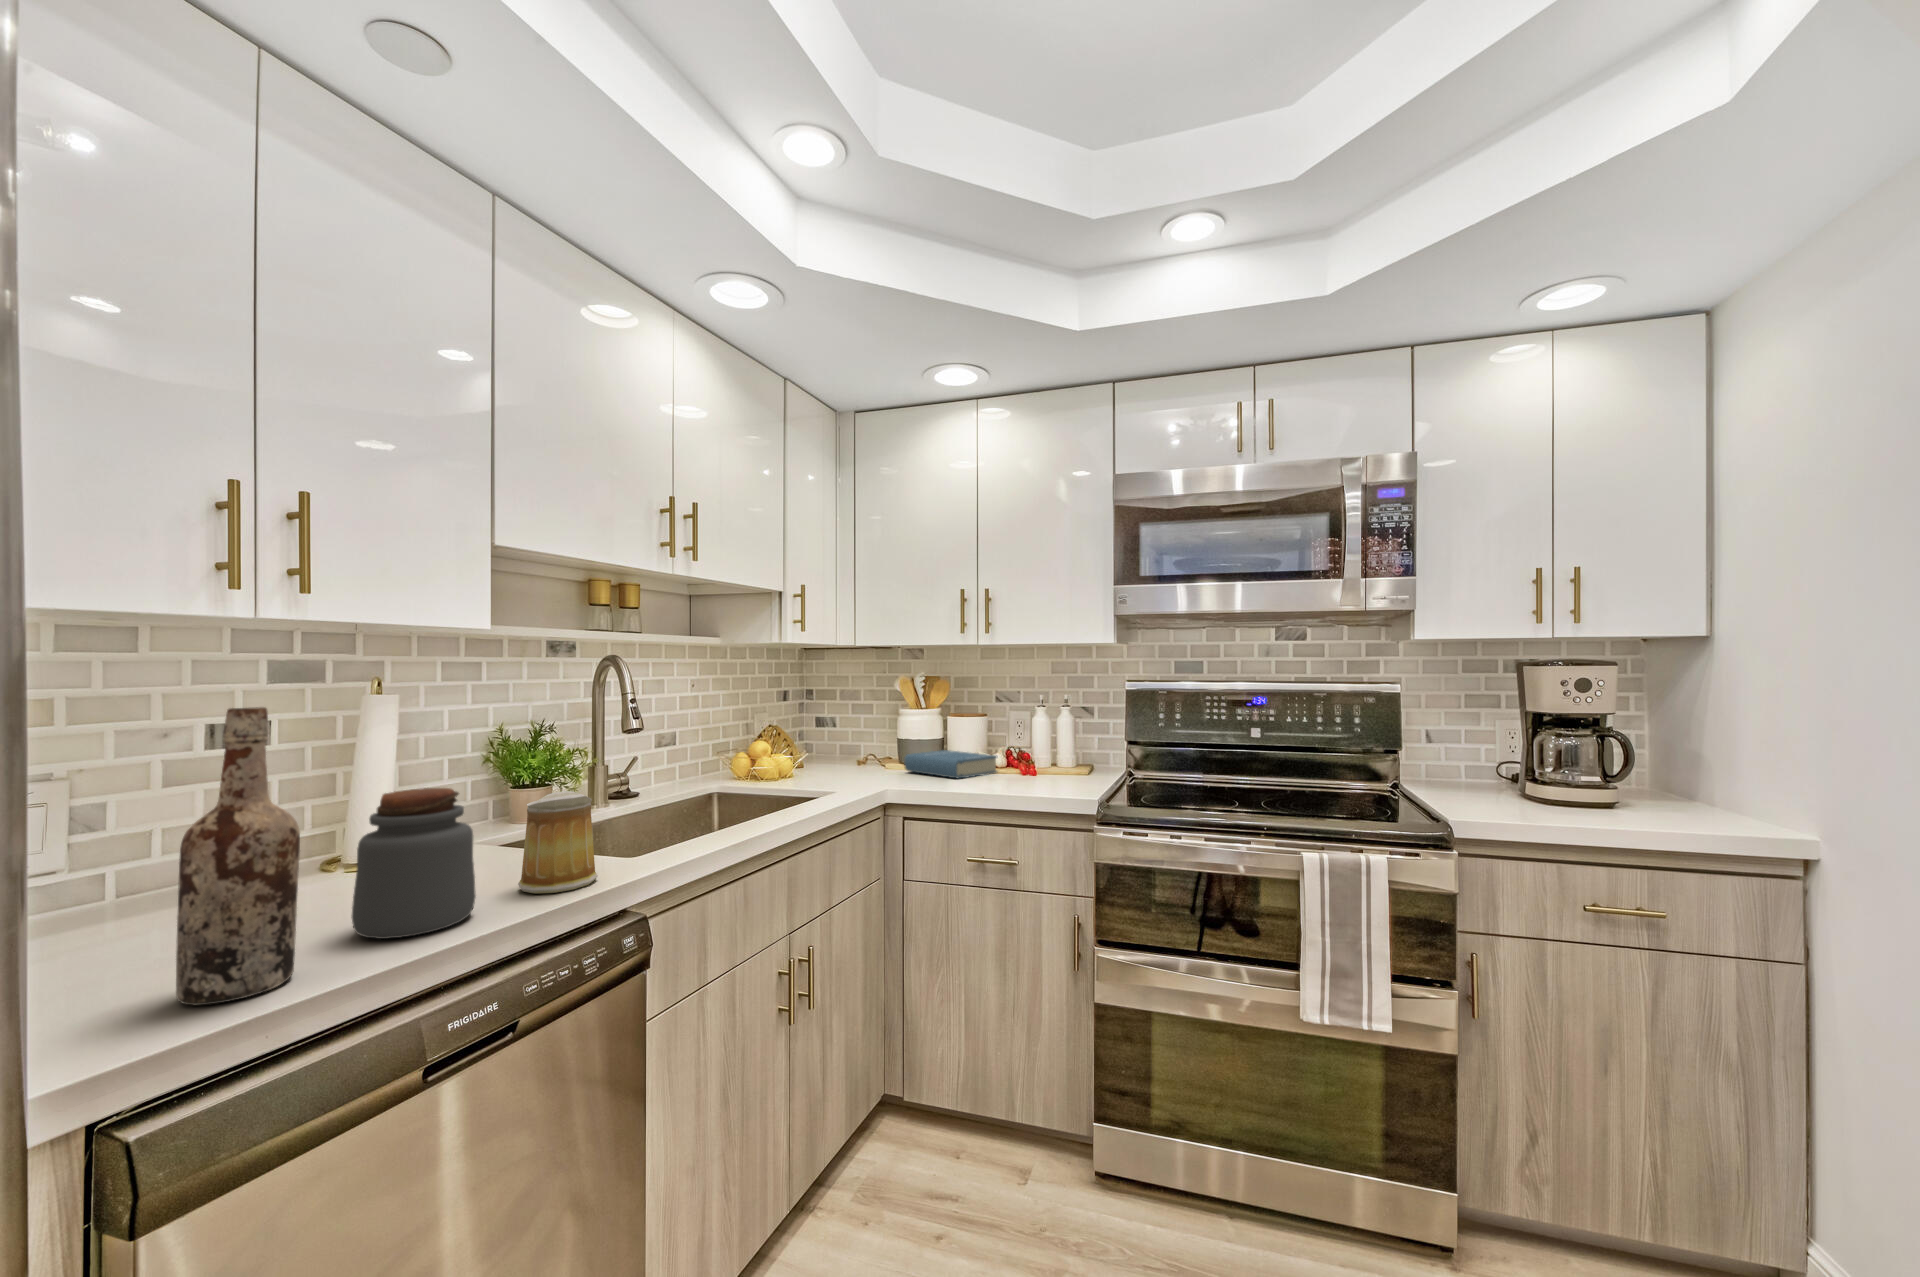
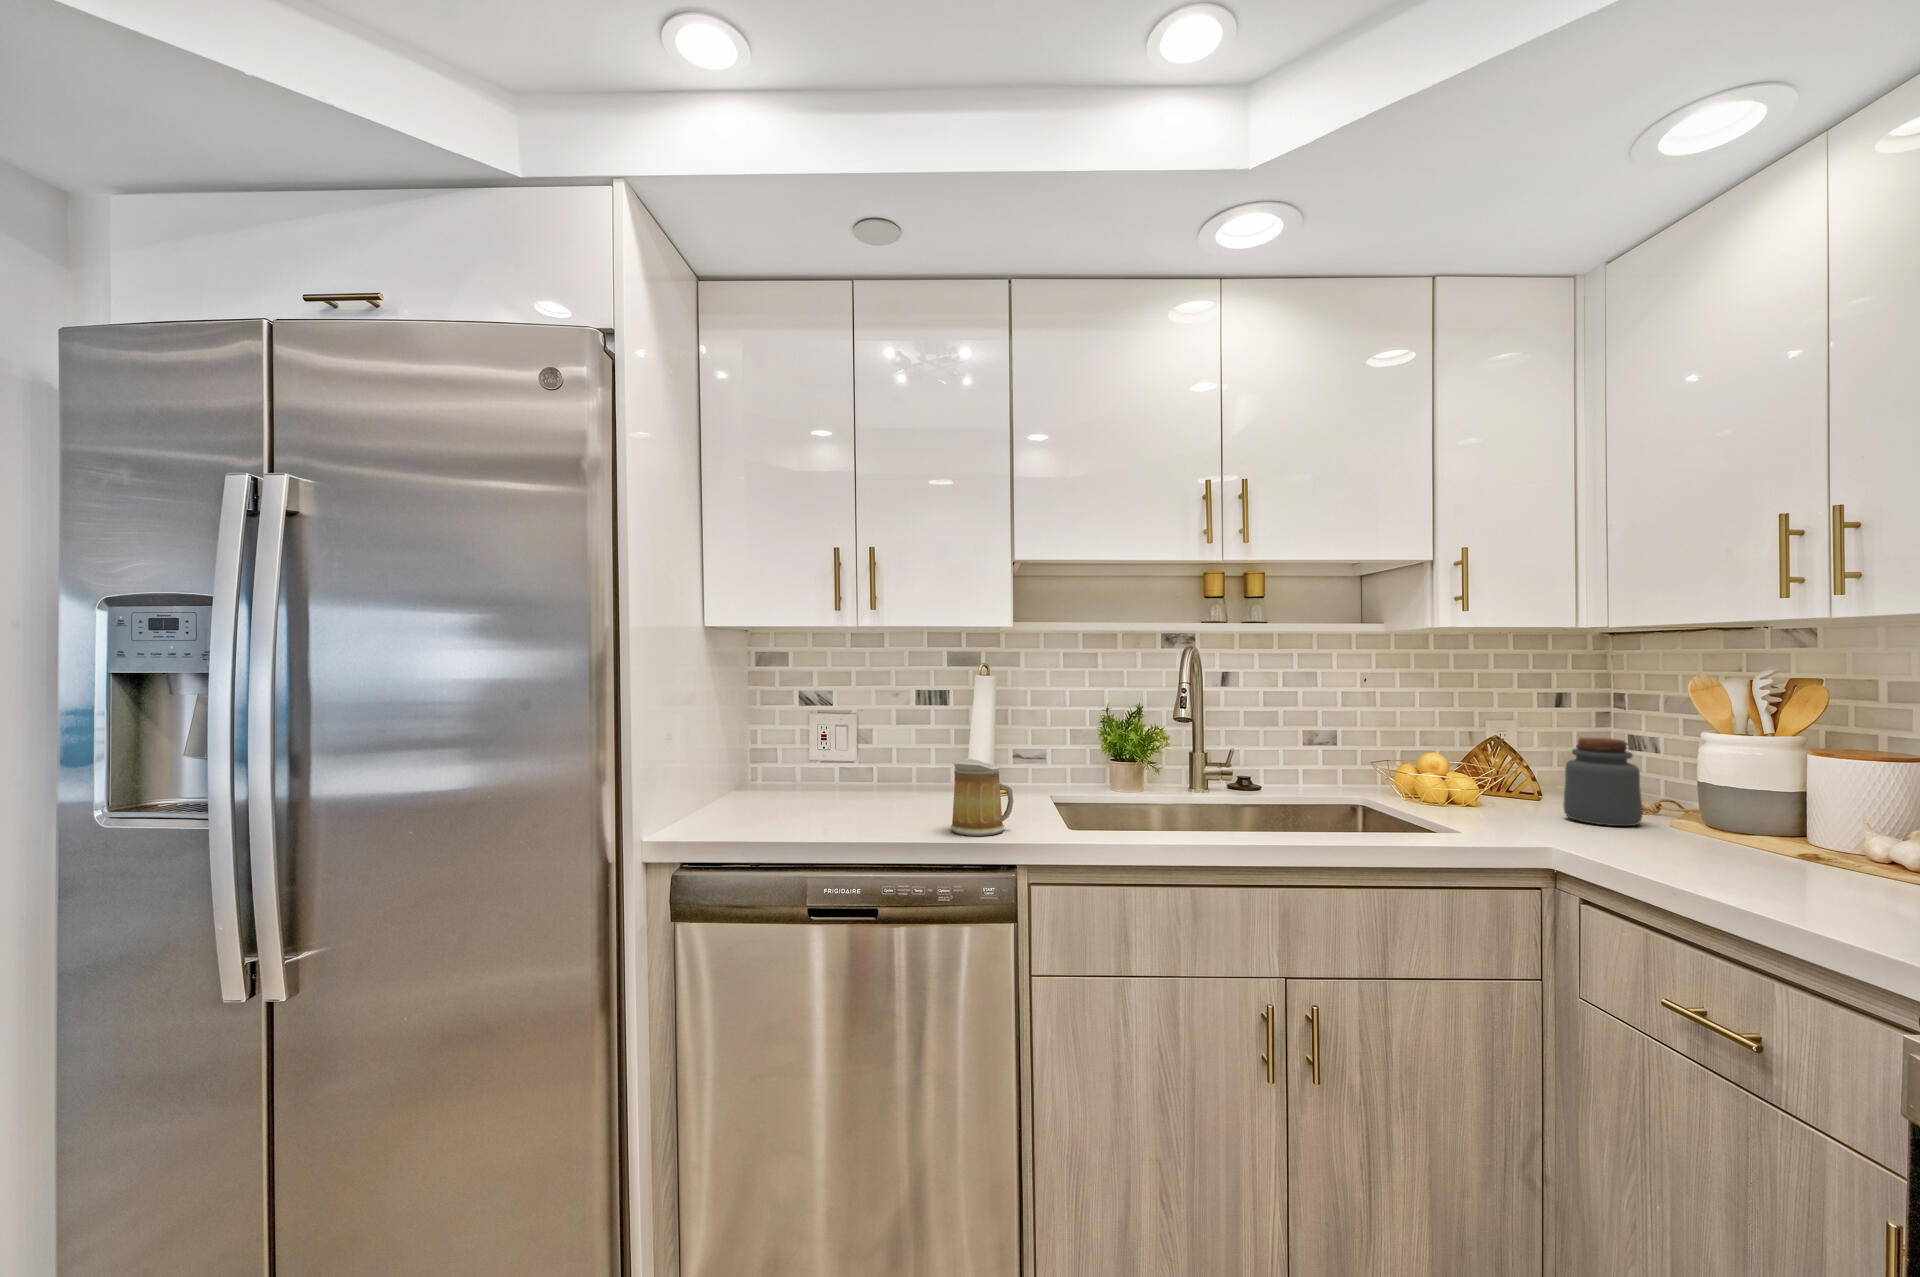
wine bottle: present [176,707,300,1005] -> none [762,683,808,832]
hardback book: present [904,750,998,779] -> none [1642,810,1822,884]
jar: present [352,788,476,939] -> present [1563,737,1643,826]

